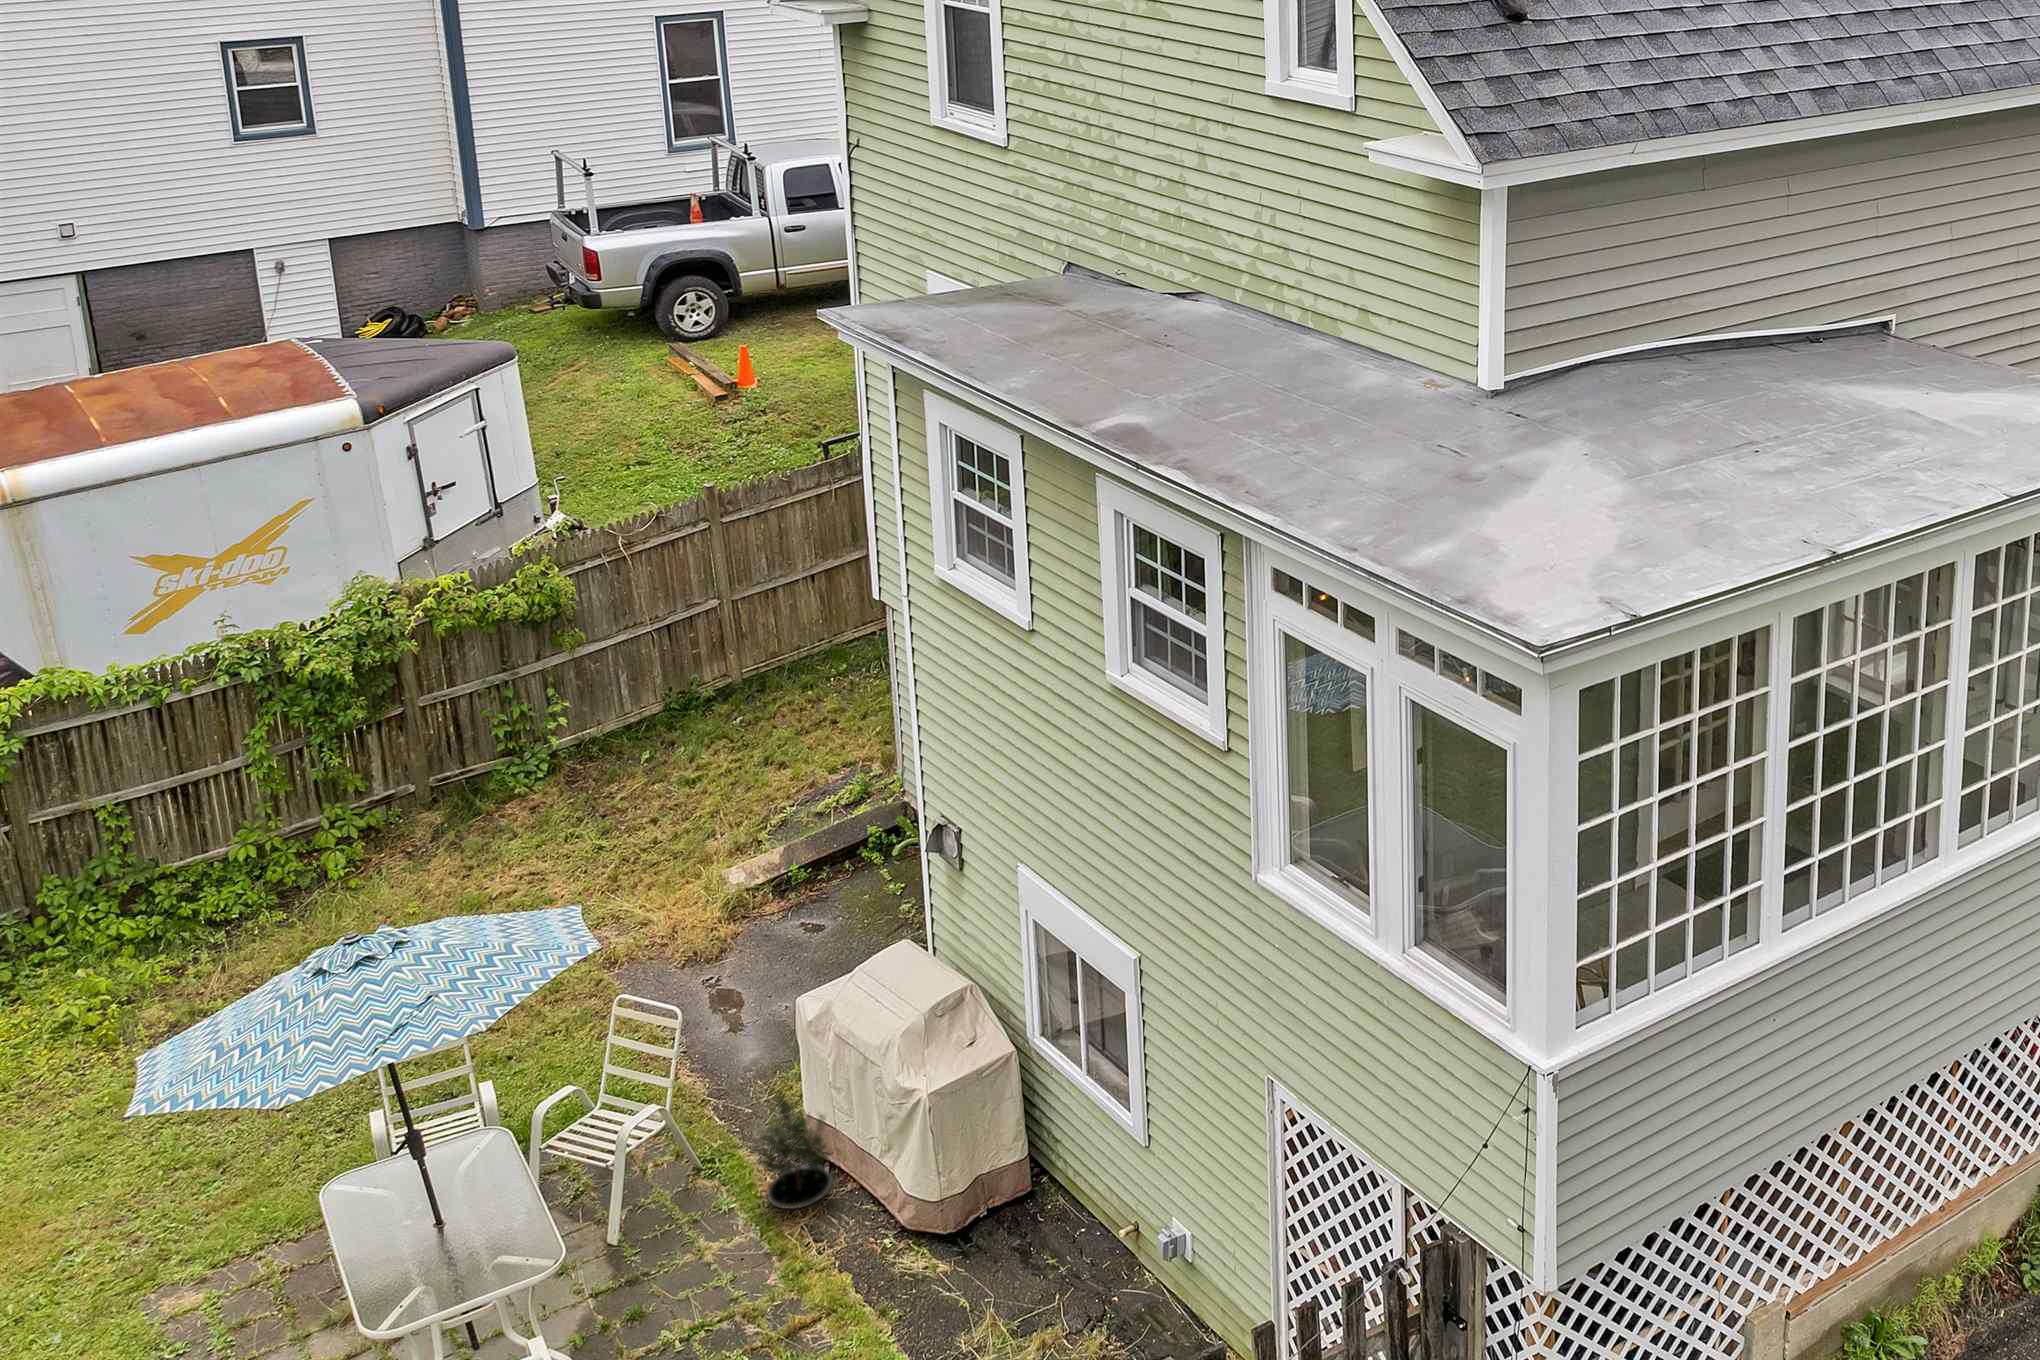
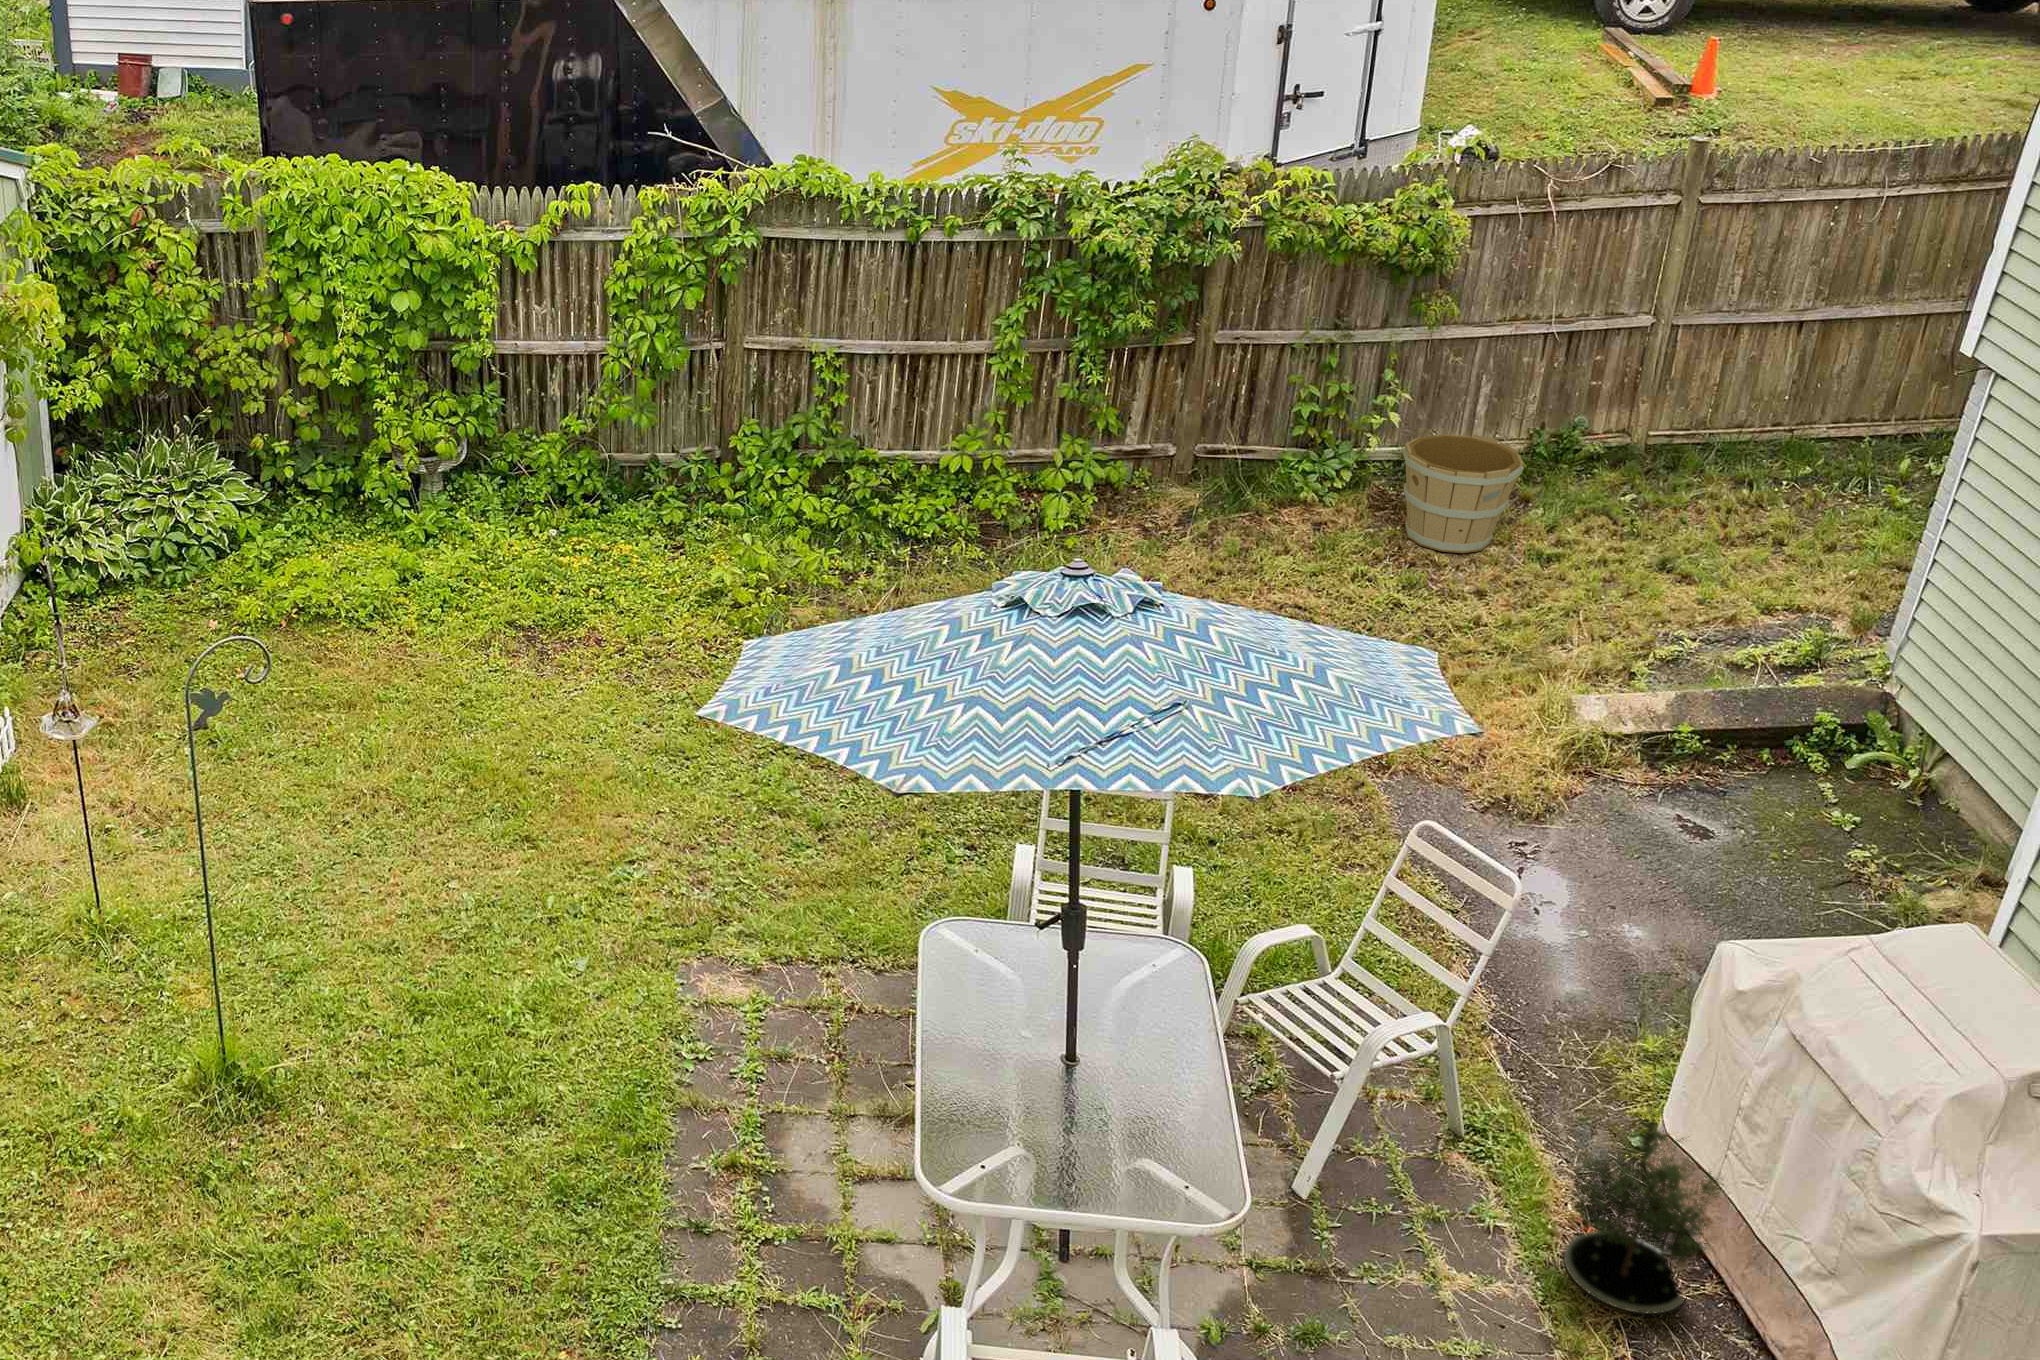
wooden bucket: none [582,704,663,789] -> present [1403,434,1524,553]

